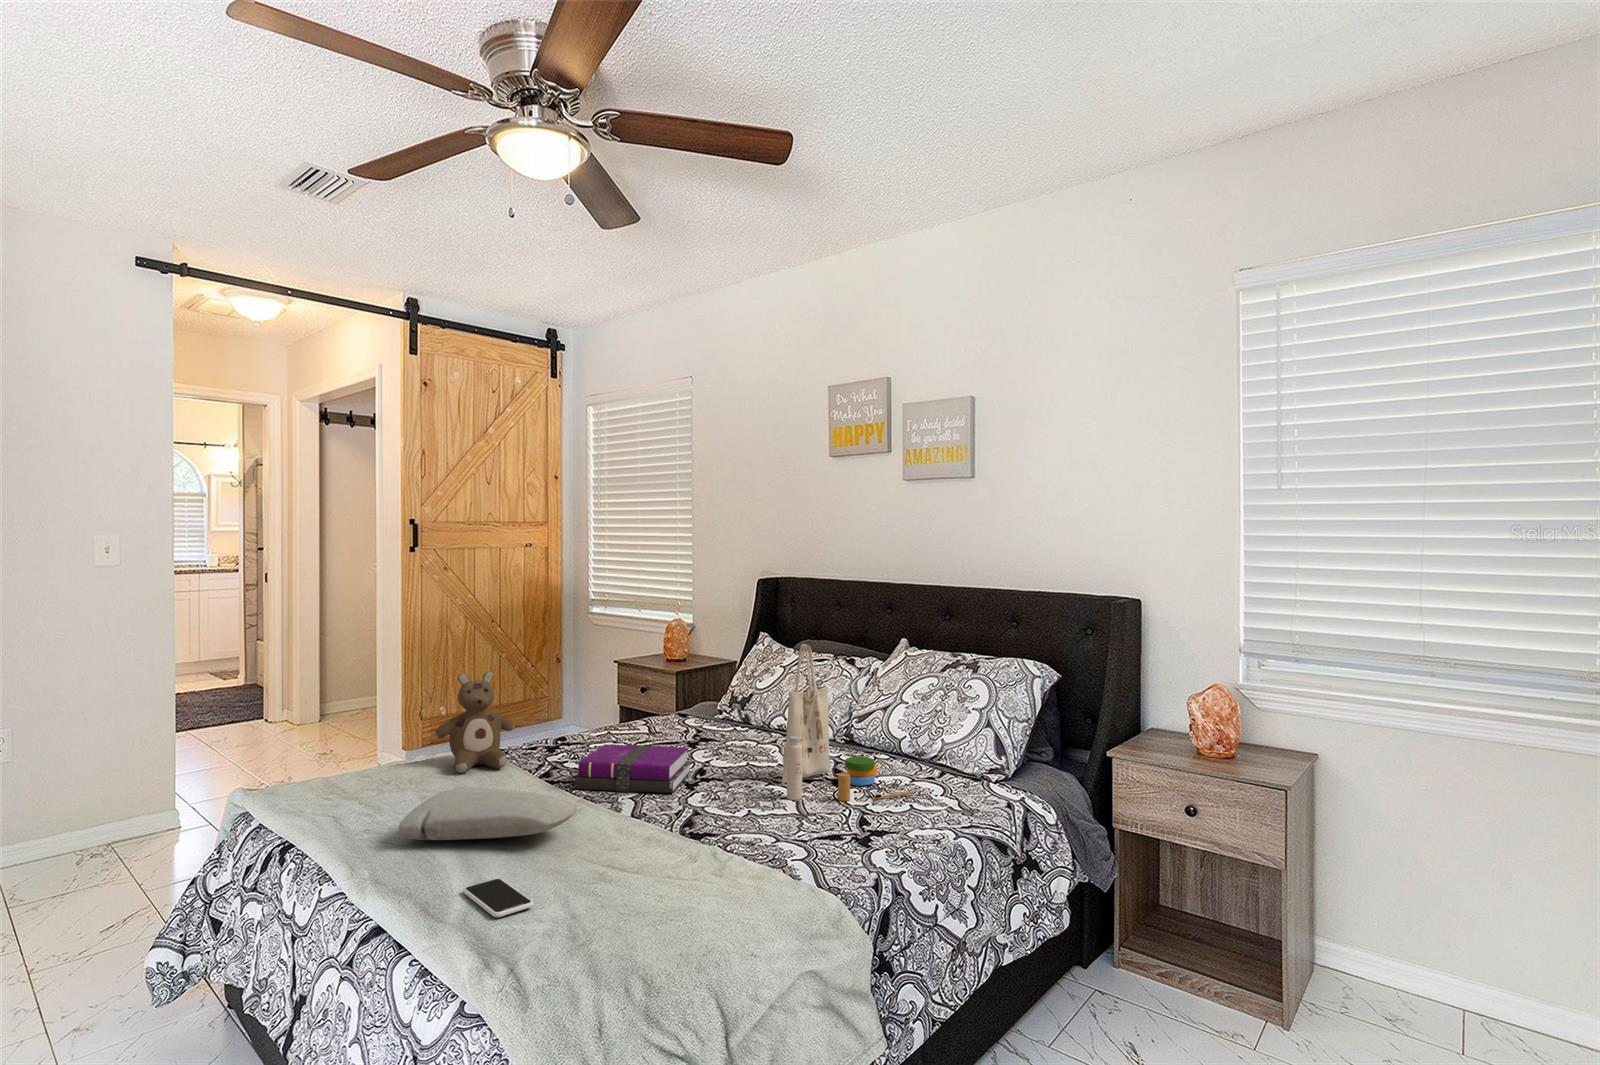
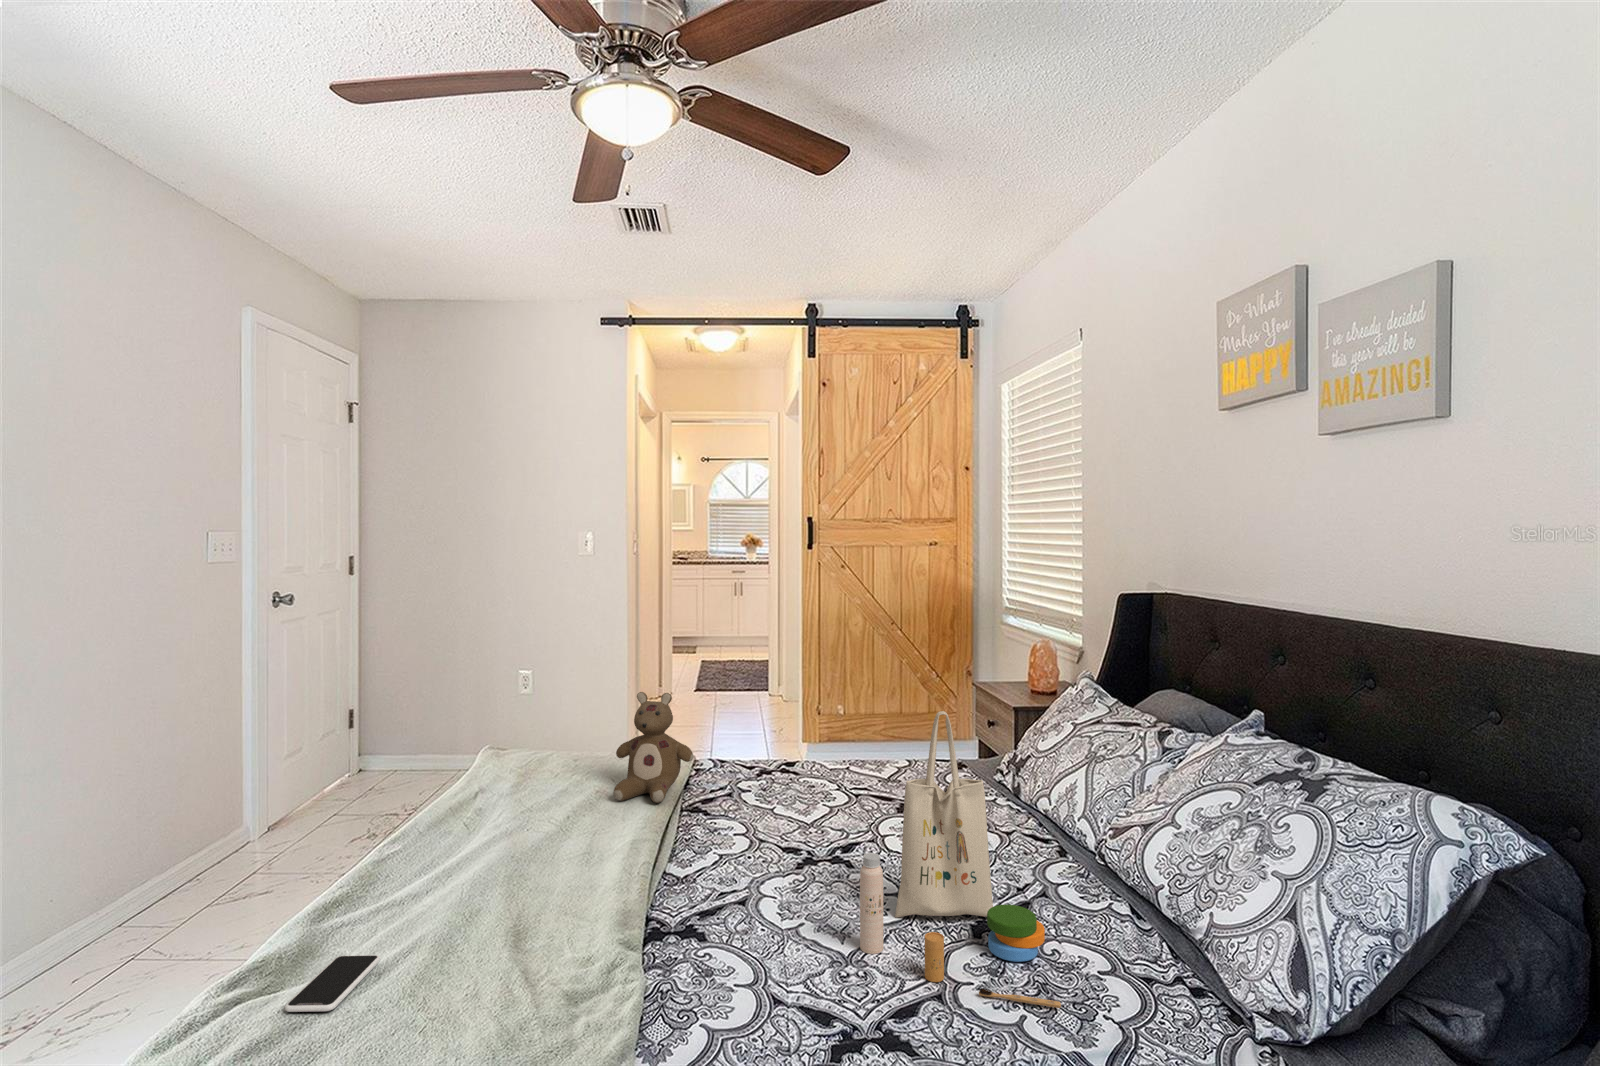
notebook: present [575,744,691,793] -> none [668,800,820,889]
pillow: present [398,787,577,840] -> none [413,826,563,906]

